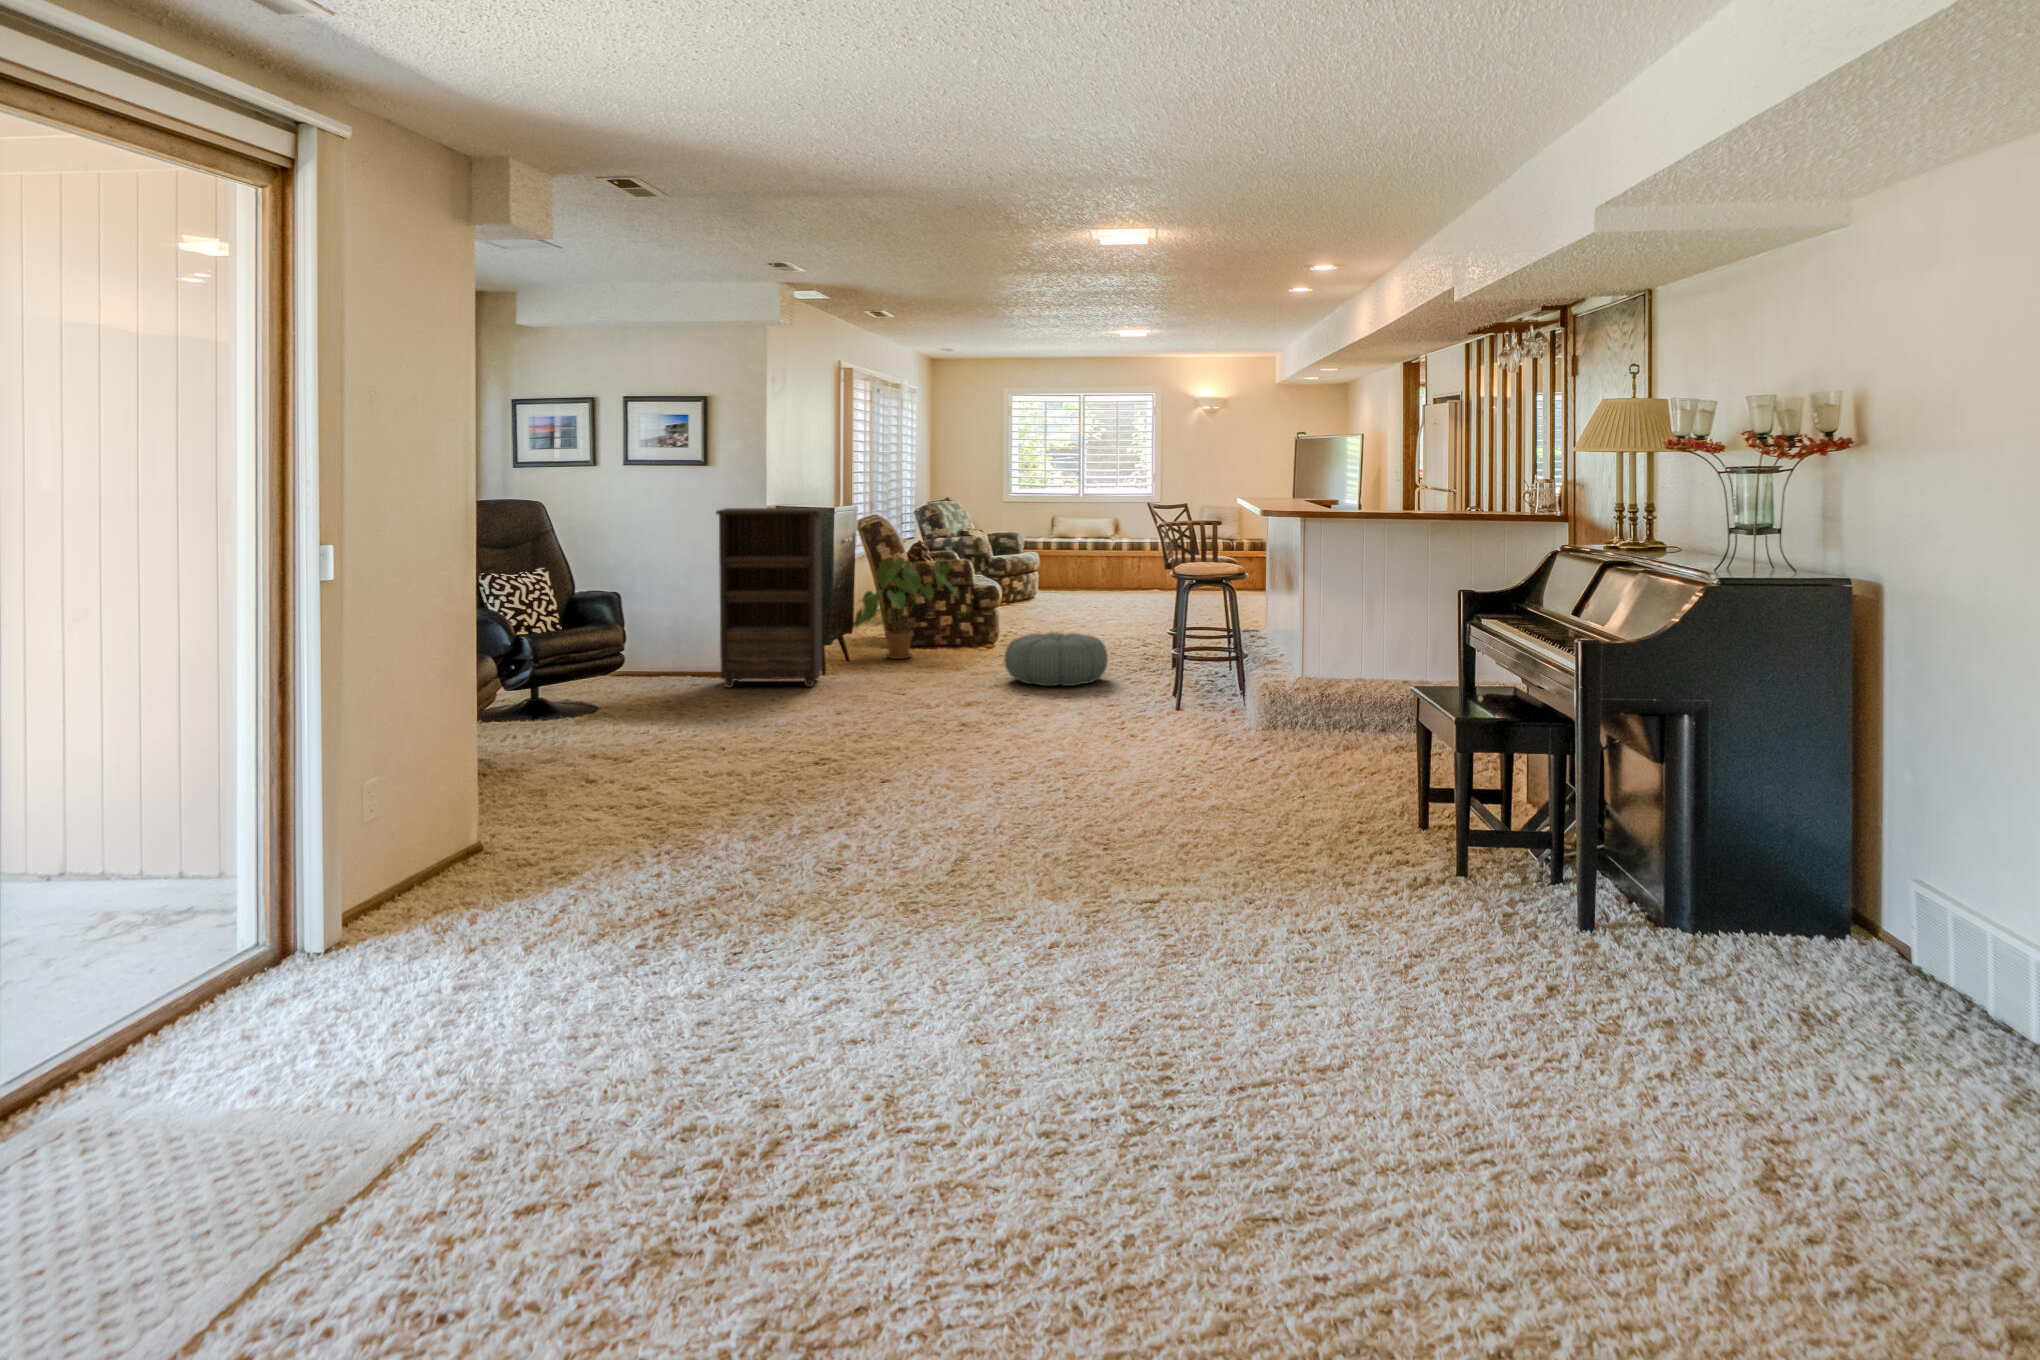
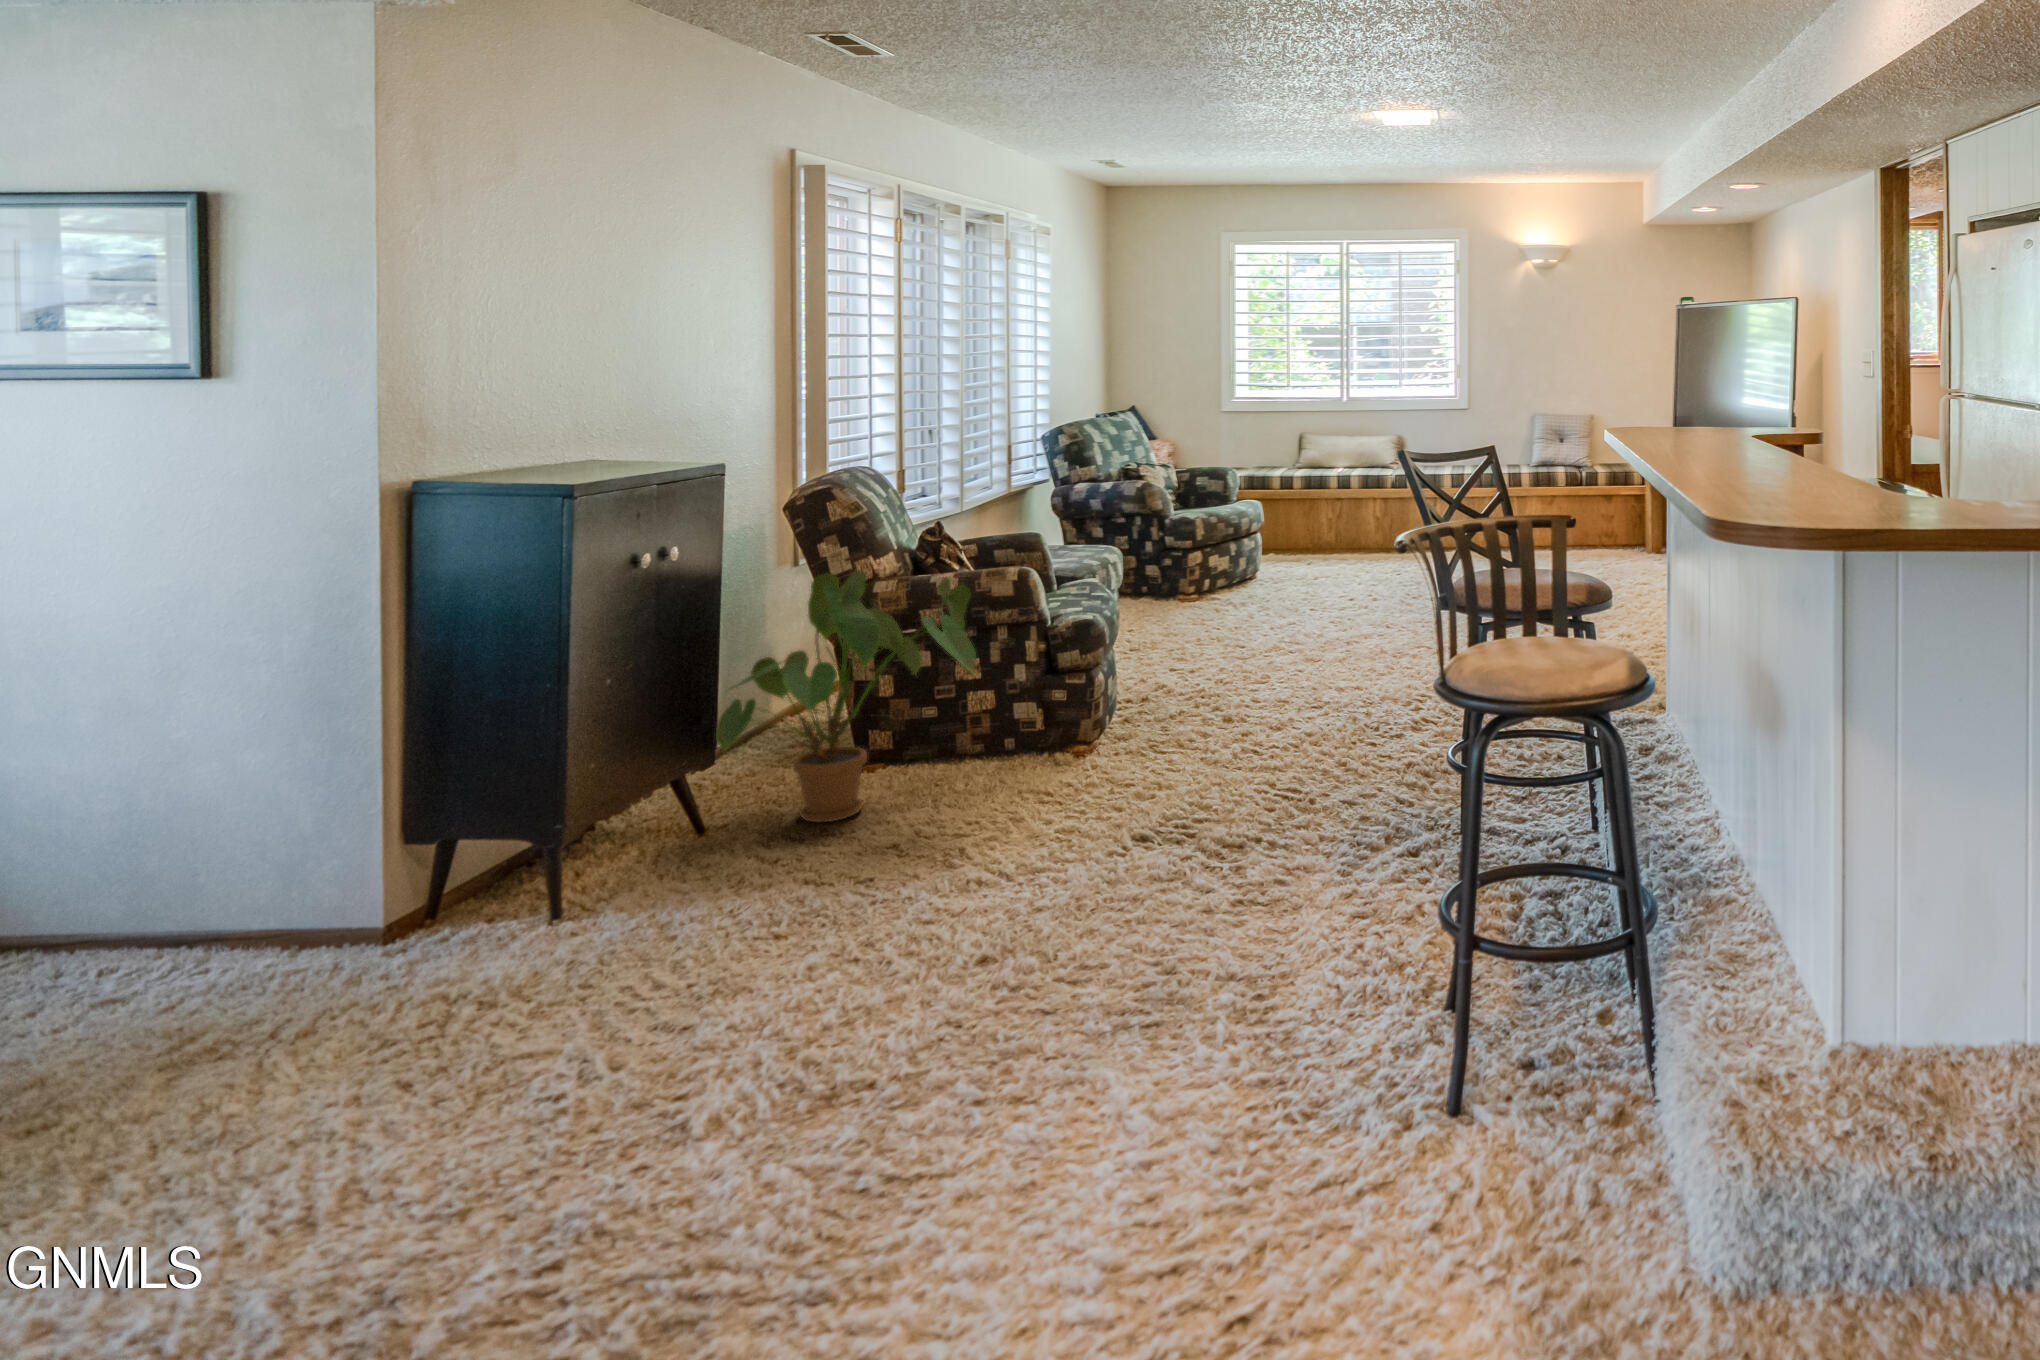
bookshelf: present [716,508,824,687] -> none [85,489,509,1034]
pouf: present [1004,632,1108,686] -> none [1009,790,1290,979]

